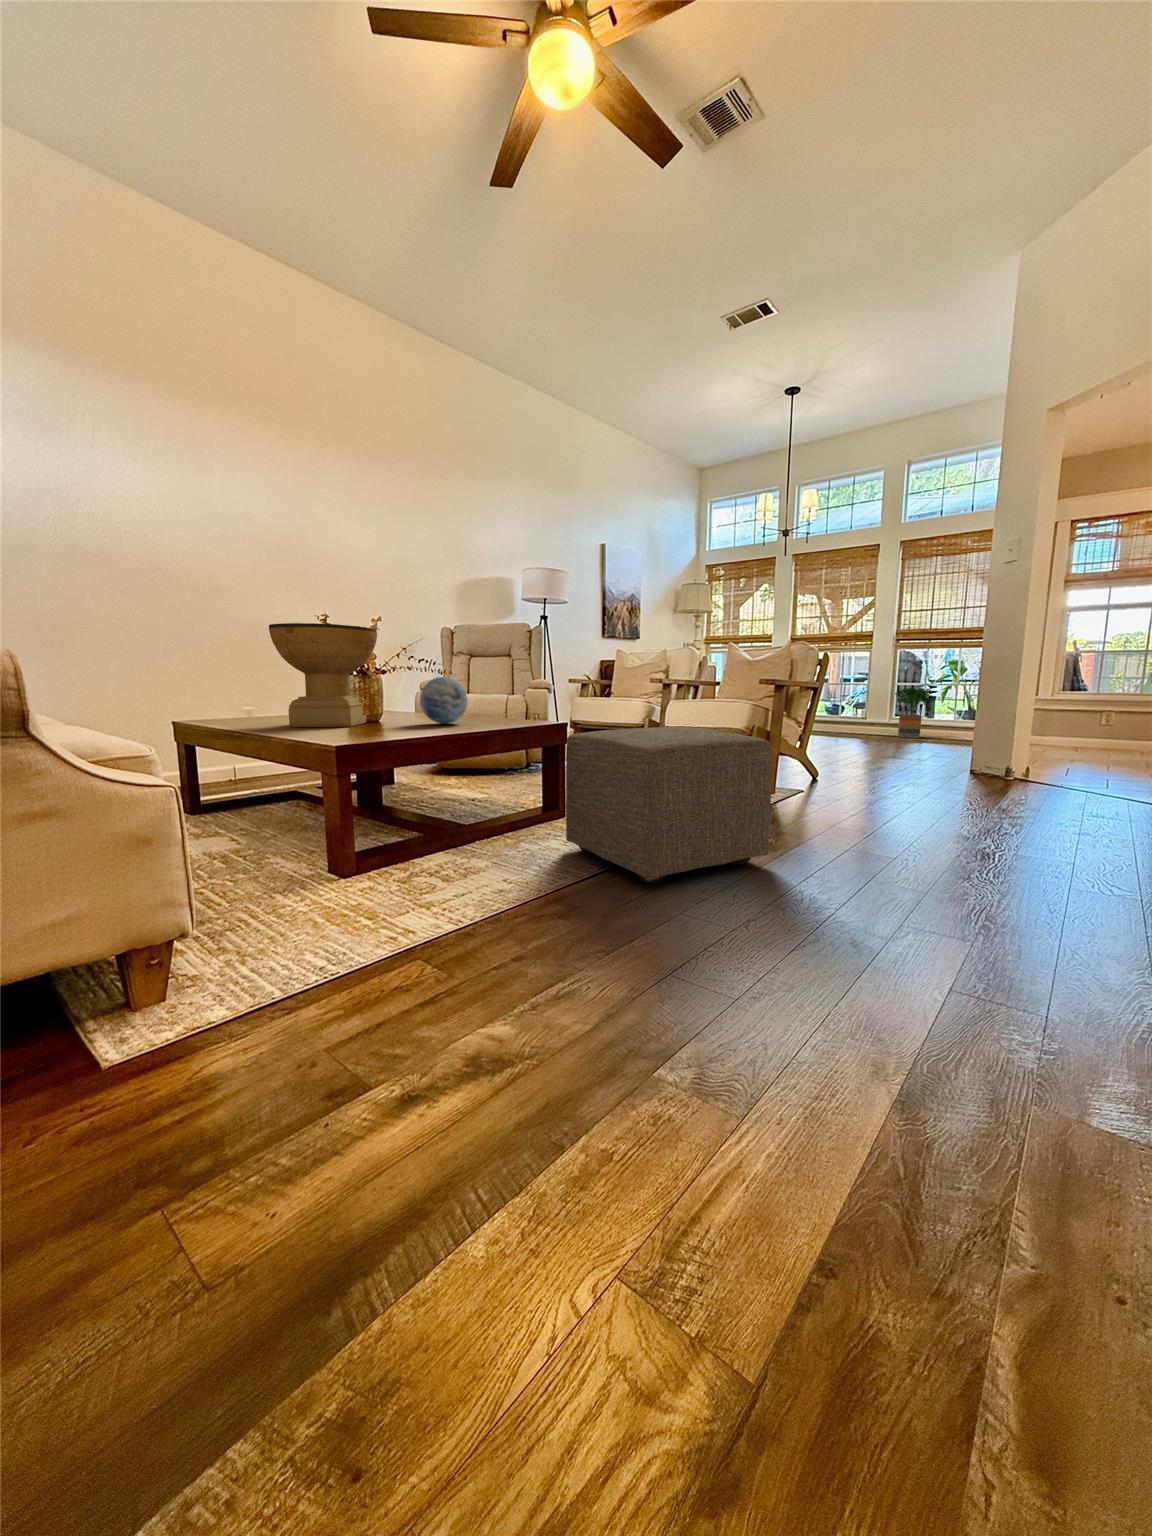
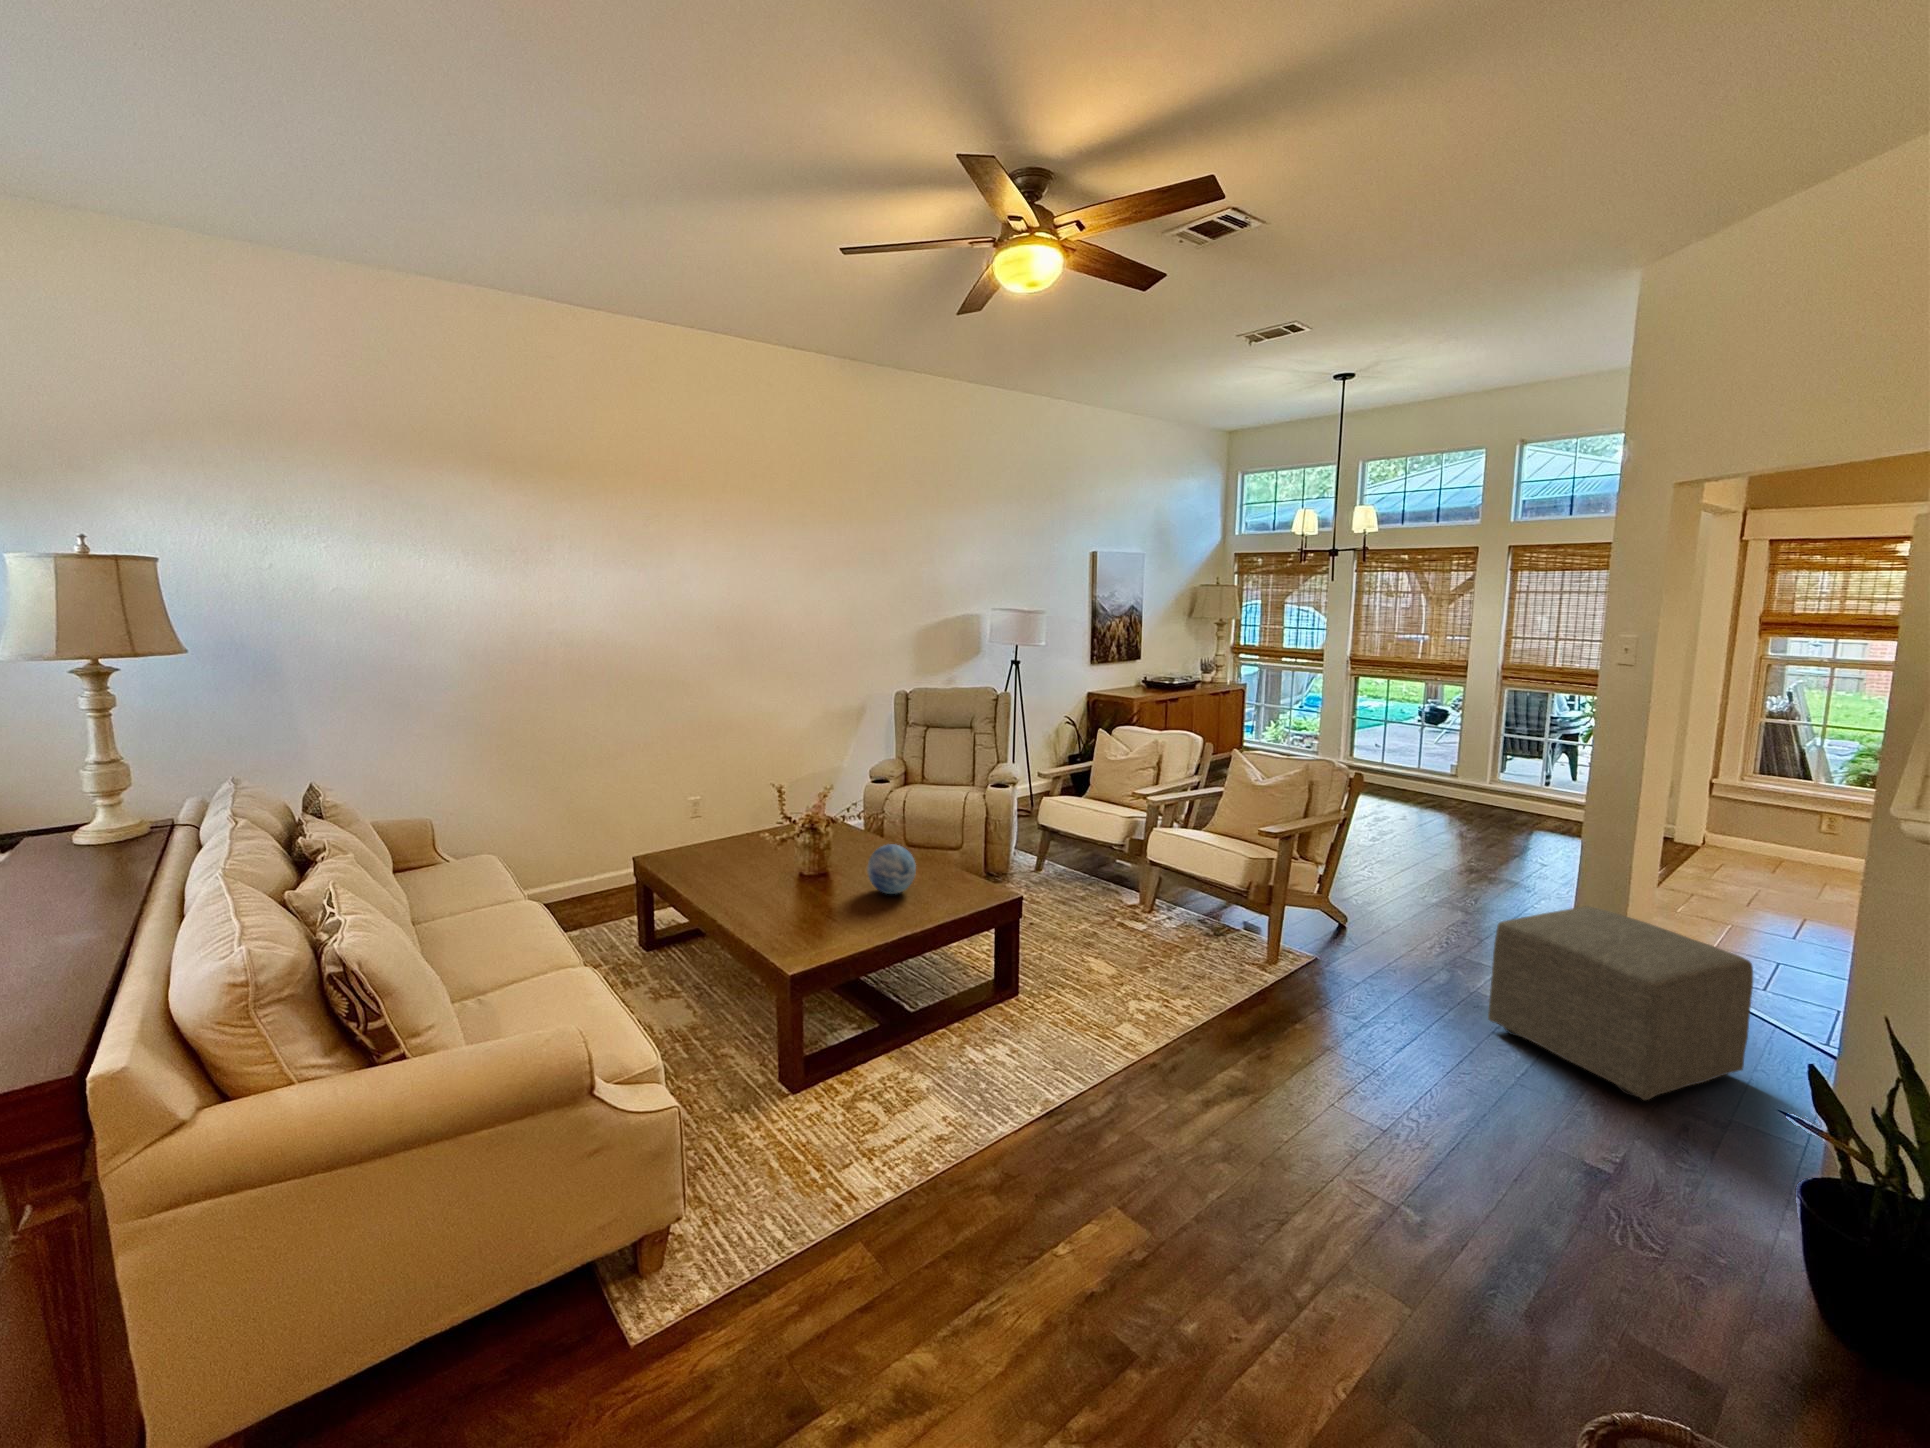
decorative bowl: present [269,623,377,727] -> none [727,783,828,900]
potted tree: present [895,688,932,738] -> none [1500,744,1560,818]
ottoman: present [566,727,772,883] -> present [1488,906,1753,1100]

